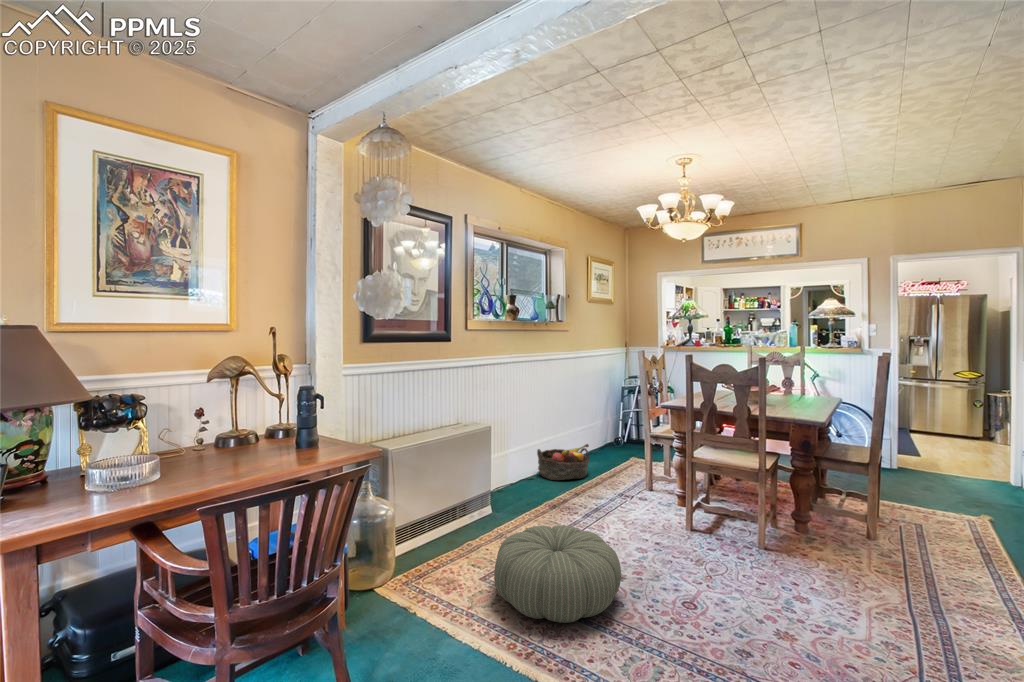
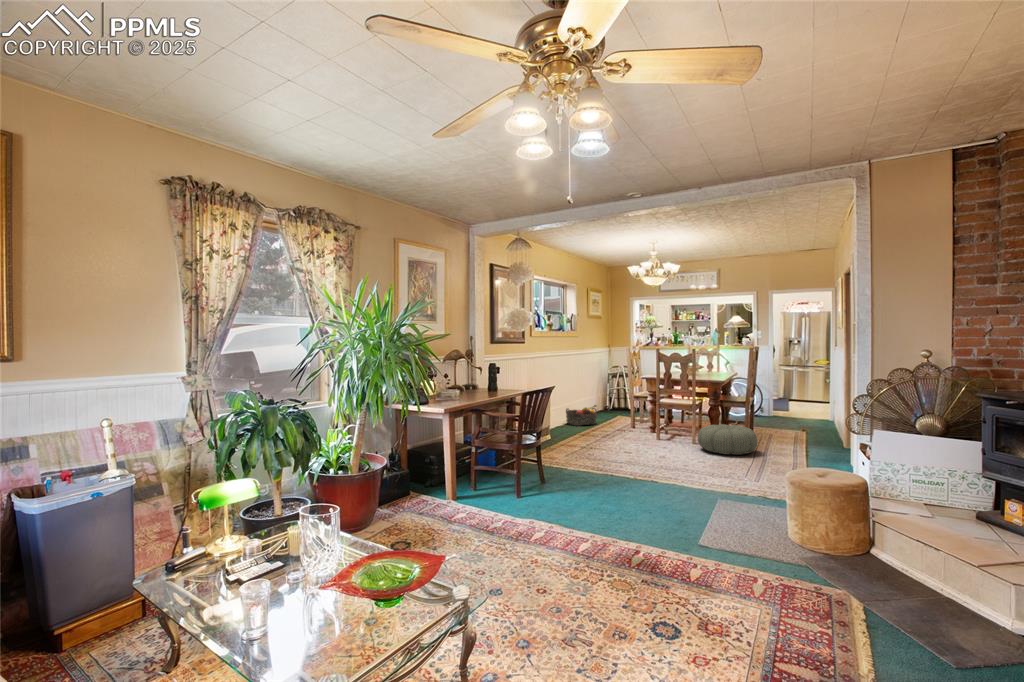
pouf: present [494,525,621,623] -> present [698,424,757,455]

